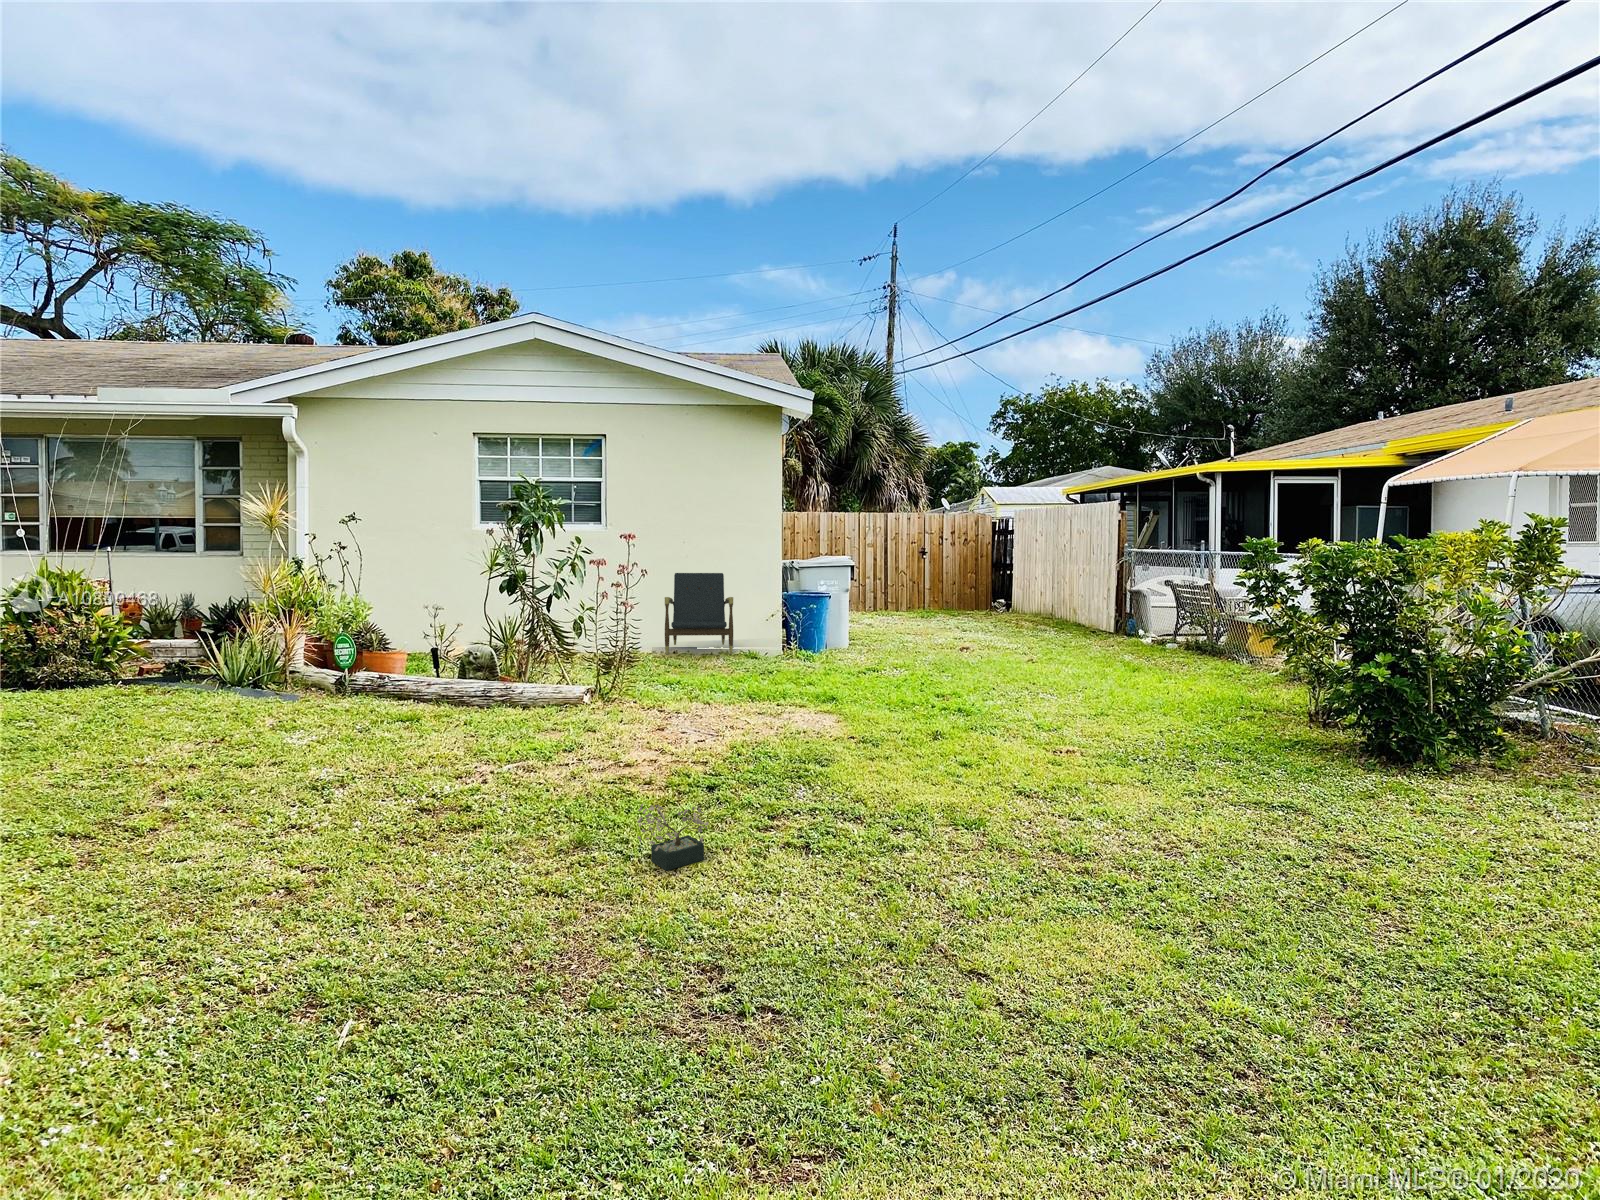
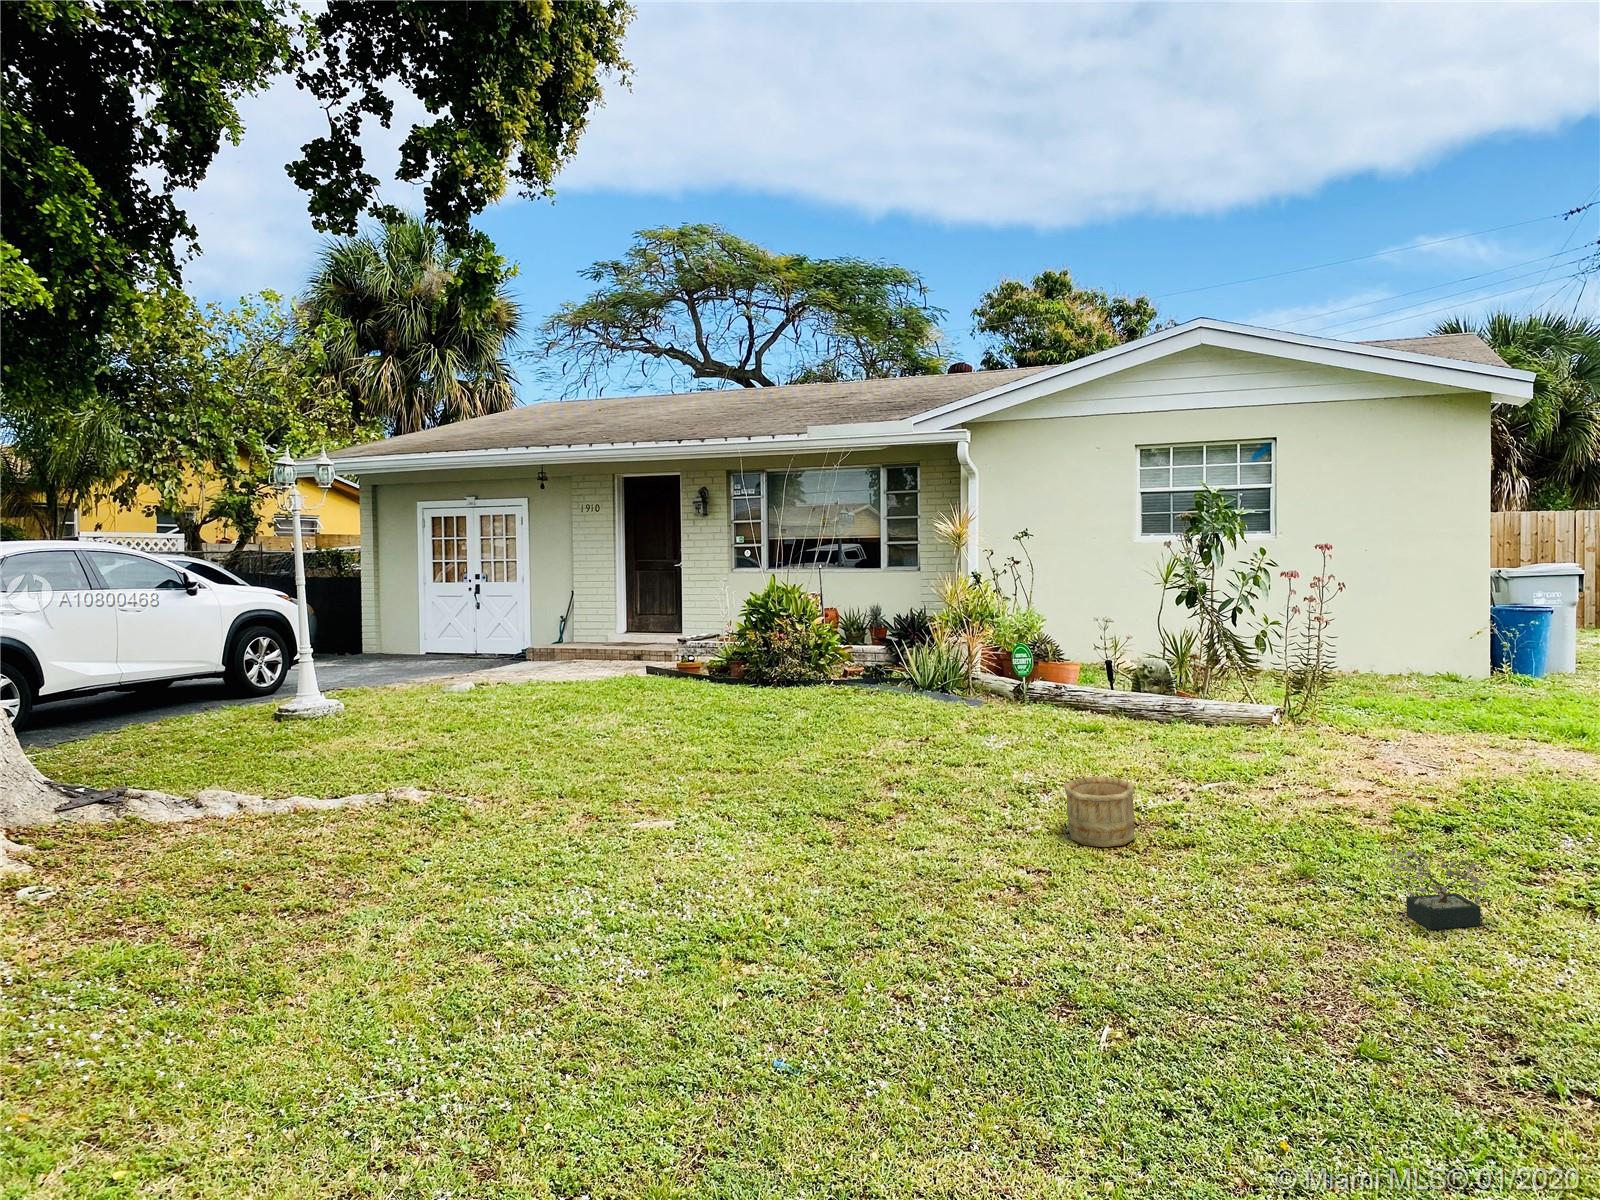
lounge chair: present [665,573,733,655] -> none [1367,581,1466,682]
wooden bucket: none [351,769,426,842] -> present [1064,776,1135,847]

